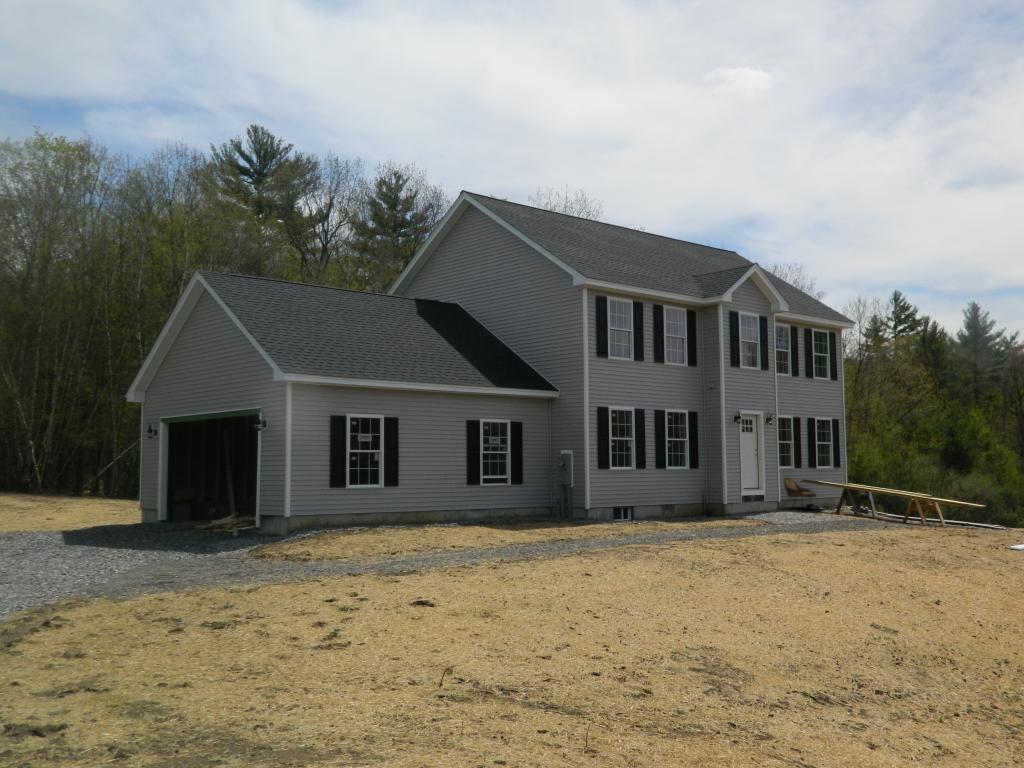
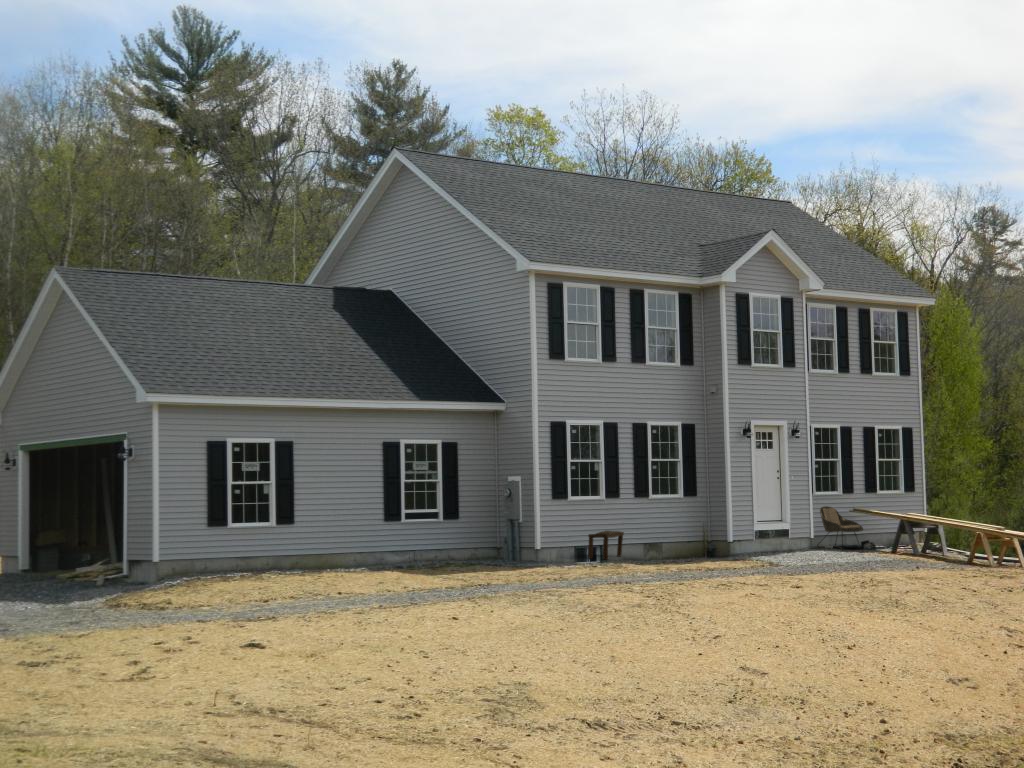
bench: none [626,494,651,518] -> present [588,531,624,560]

